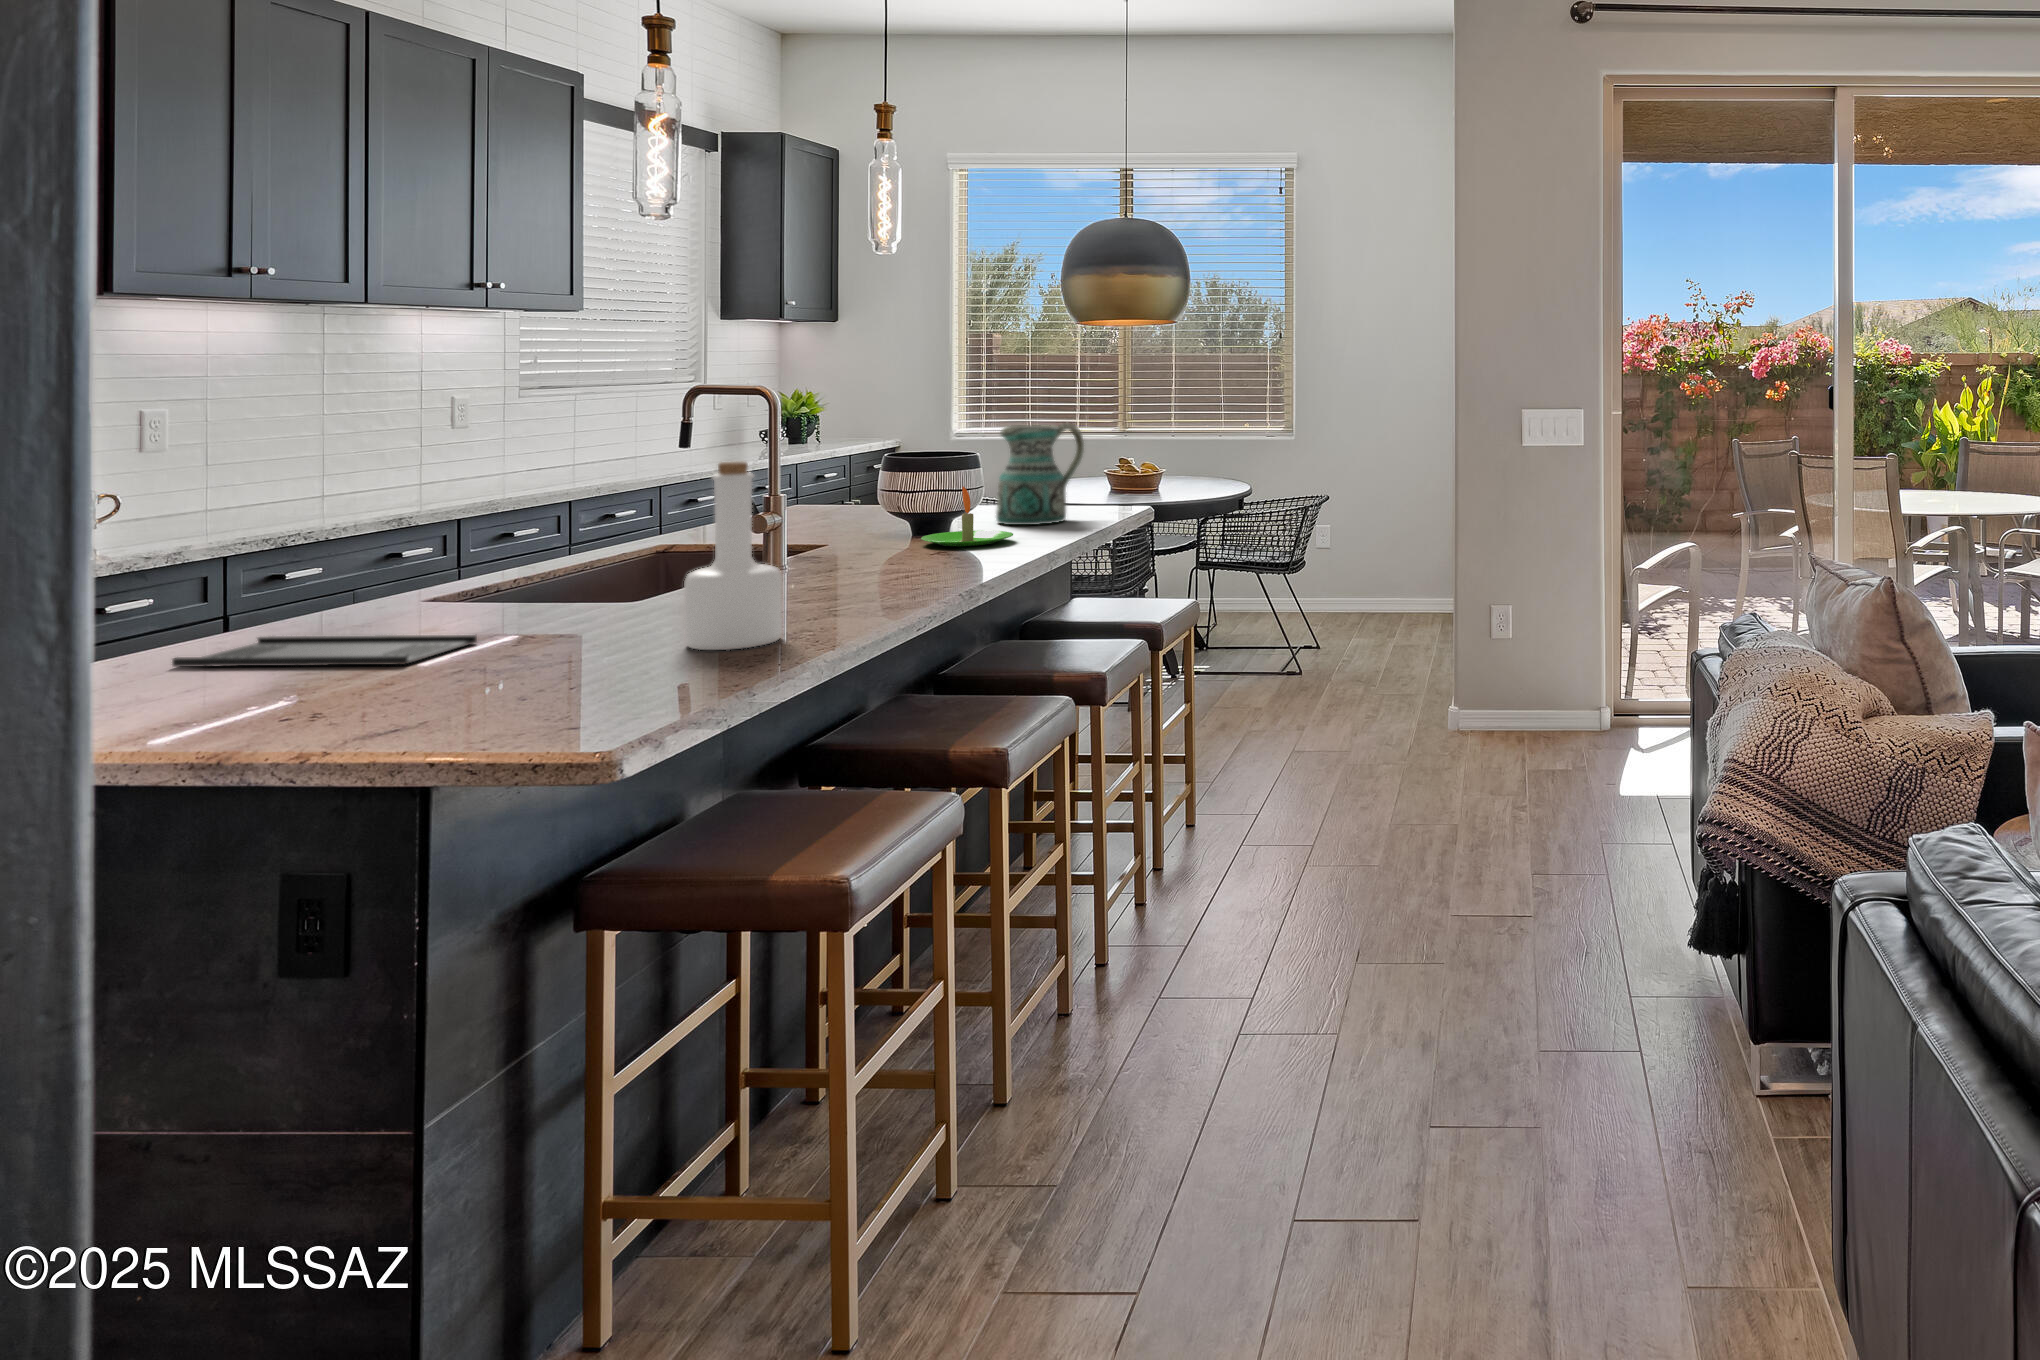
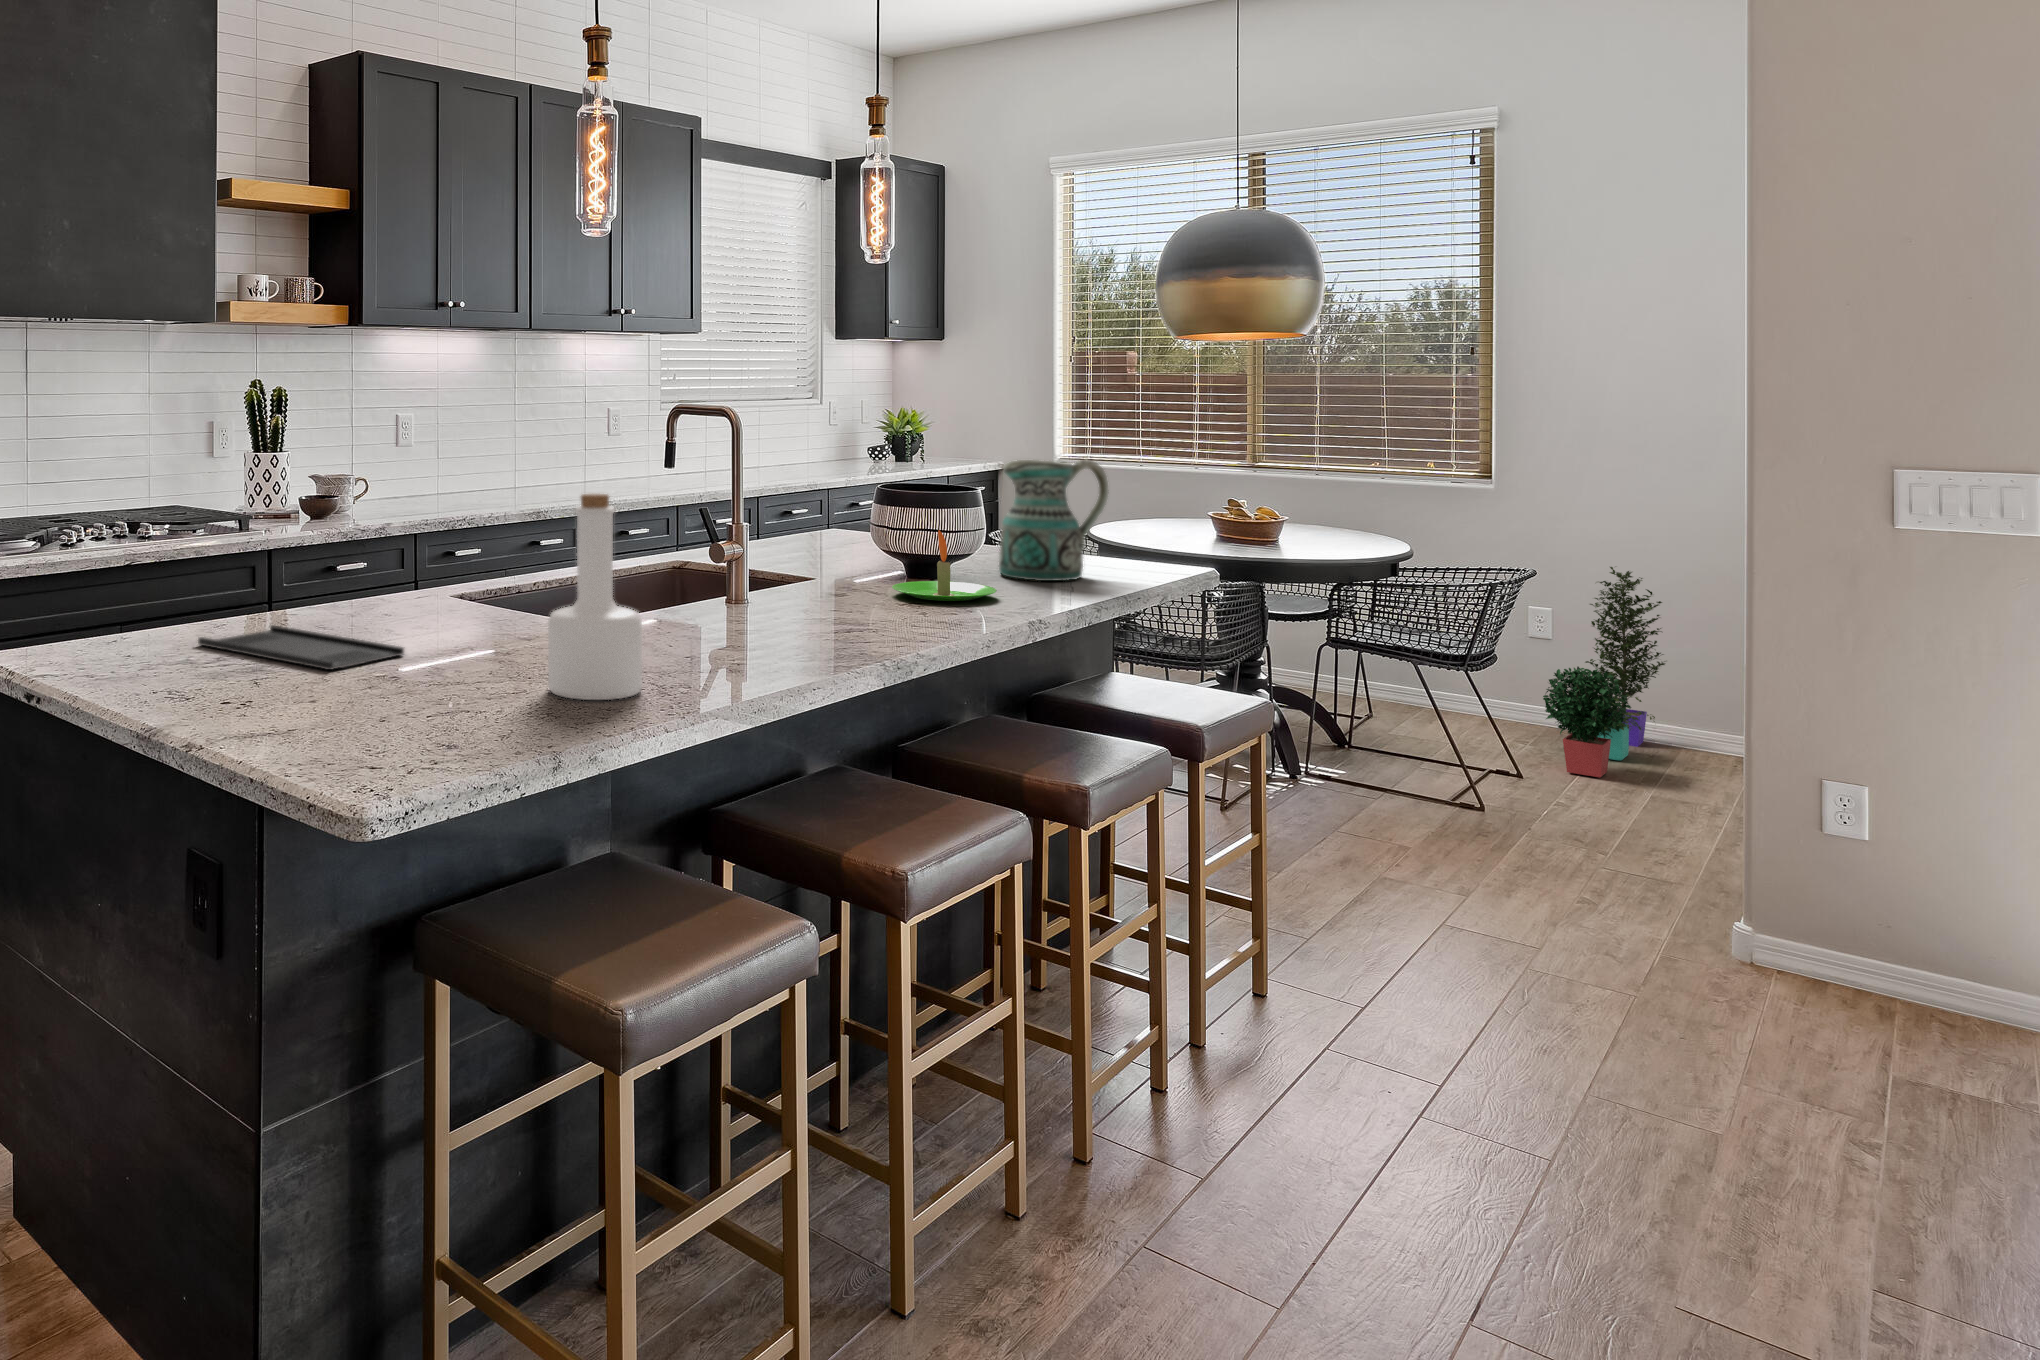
potted plant: none [1335,492,1405,643] -> present [1543,567,1665,777]

